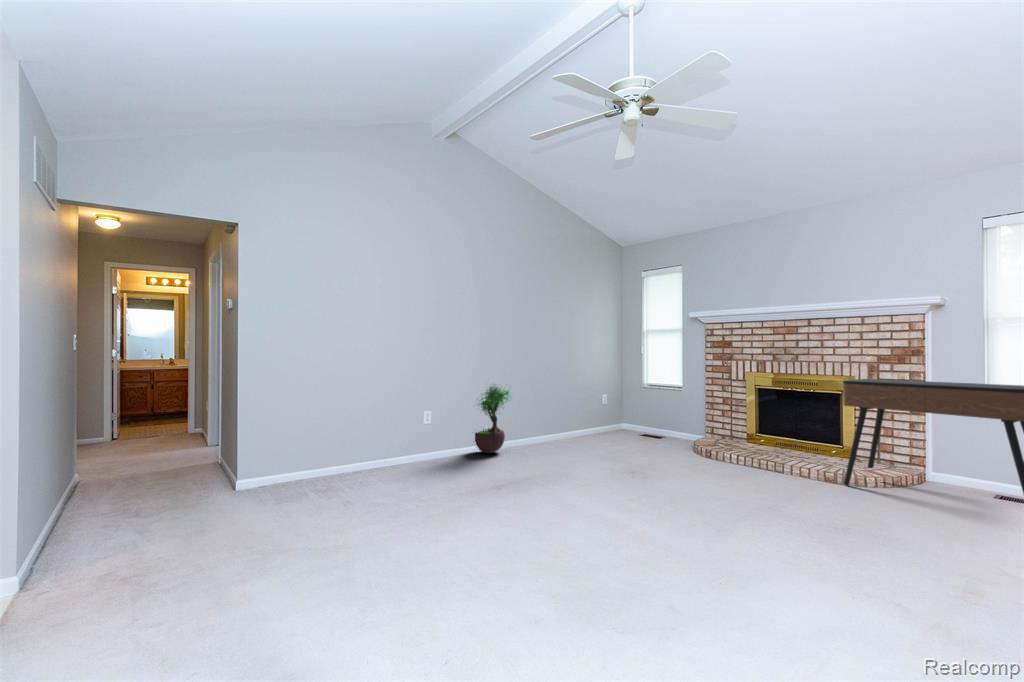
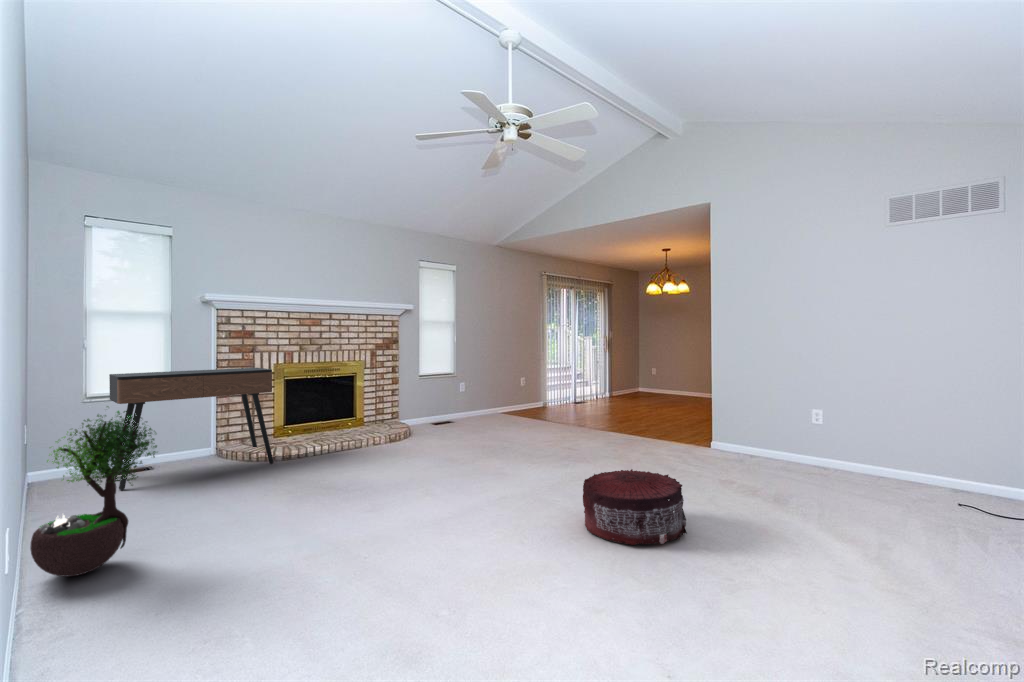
console table: present [843,379,1024,494] -> present [109,368,274,490]
pouf: none [428,502,542,591] -> present [583,469,687,545]

